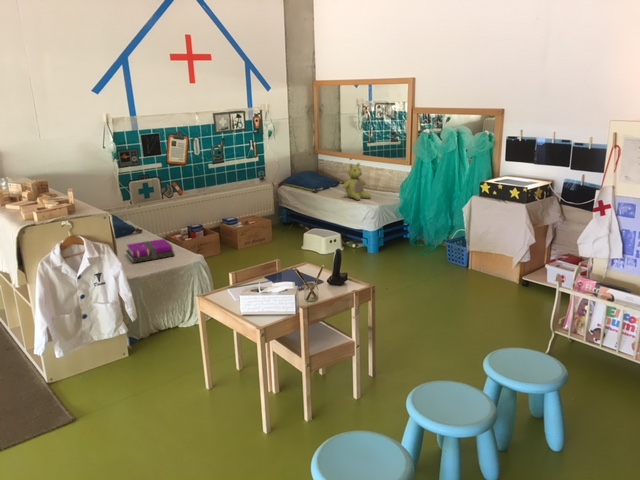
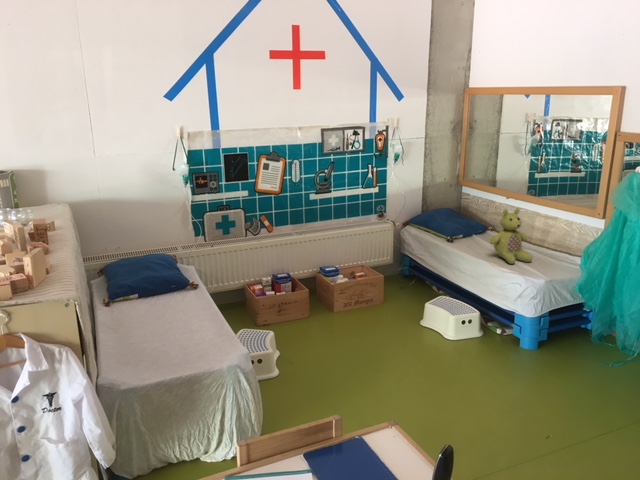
notebook: present [126,239,175,263] -> none [145,315,208,353]

